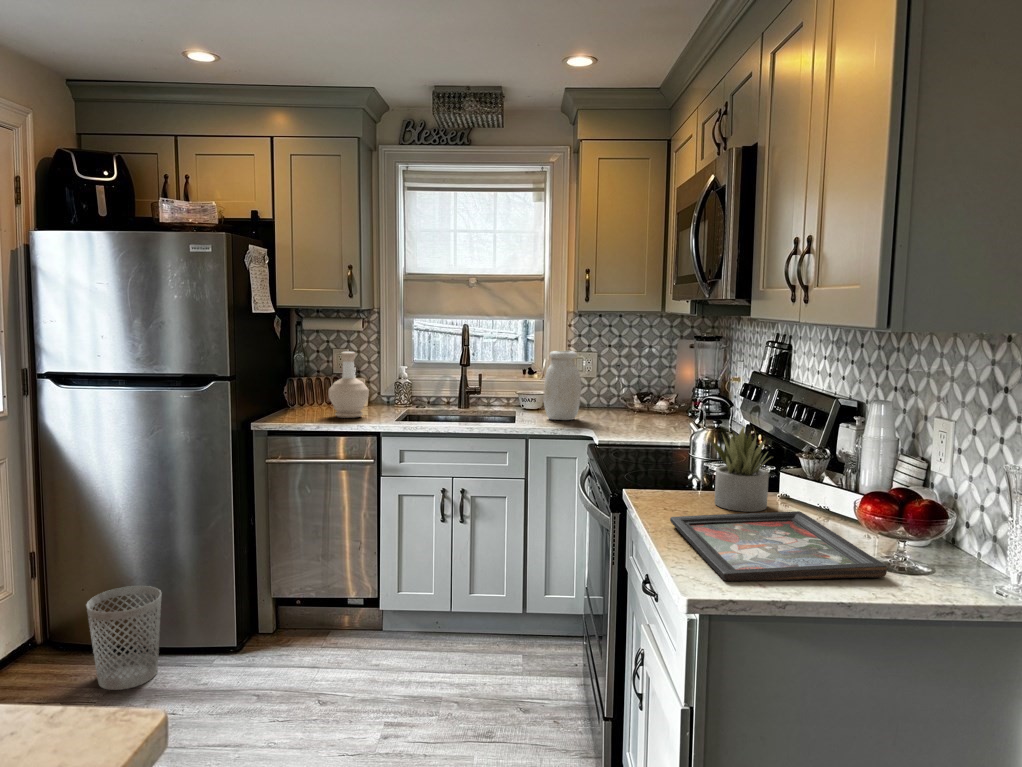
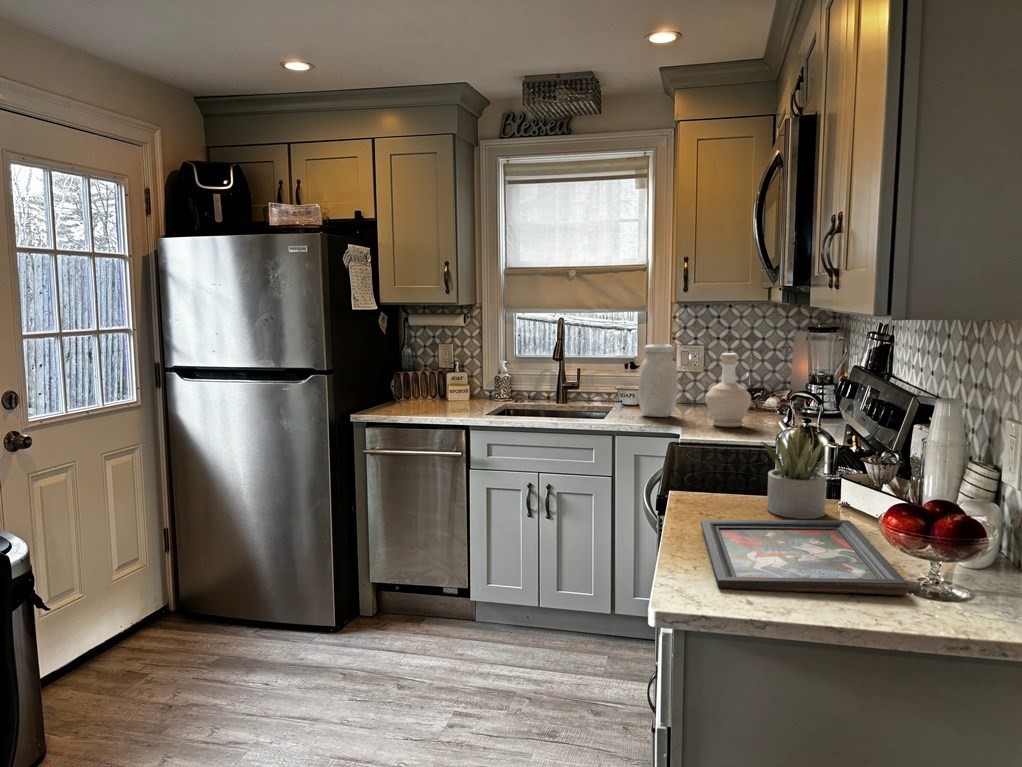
bottle: present [329,352,369,418] -> present [705,353,751,427]
wastebasket: present [86,586,161,690] -> none [202,564,267,657]

